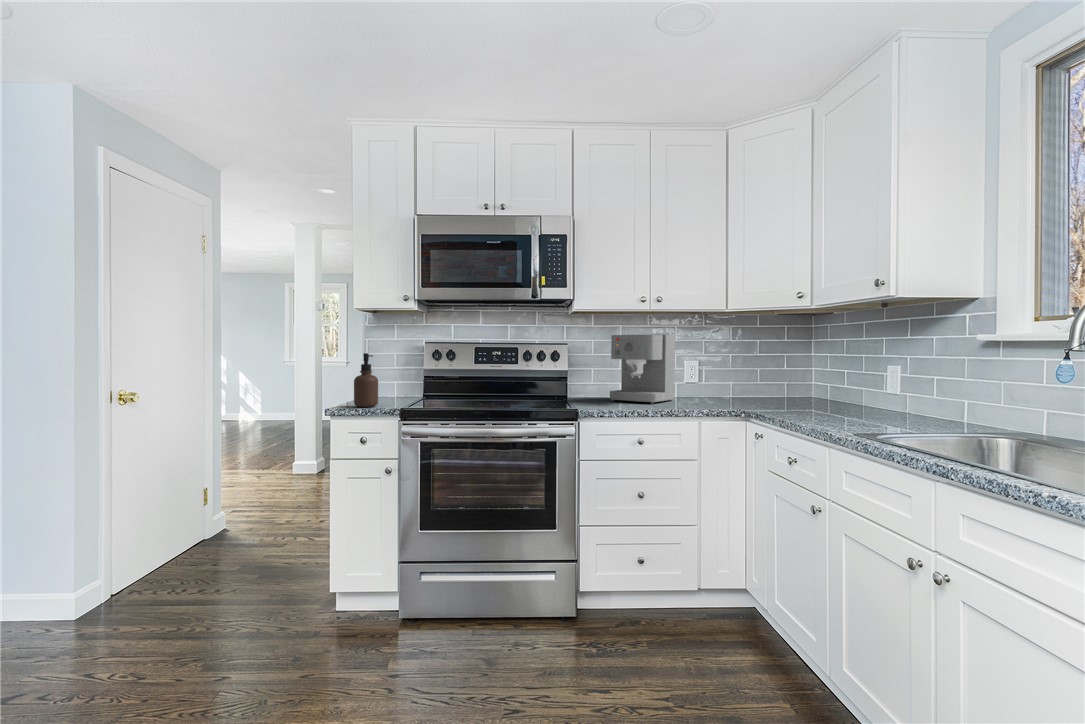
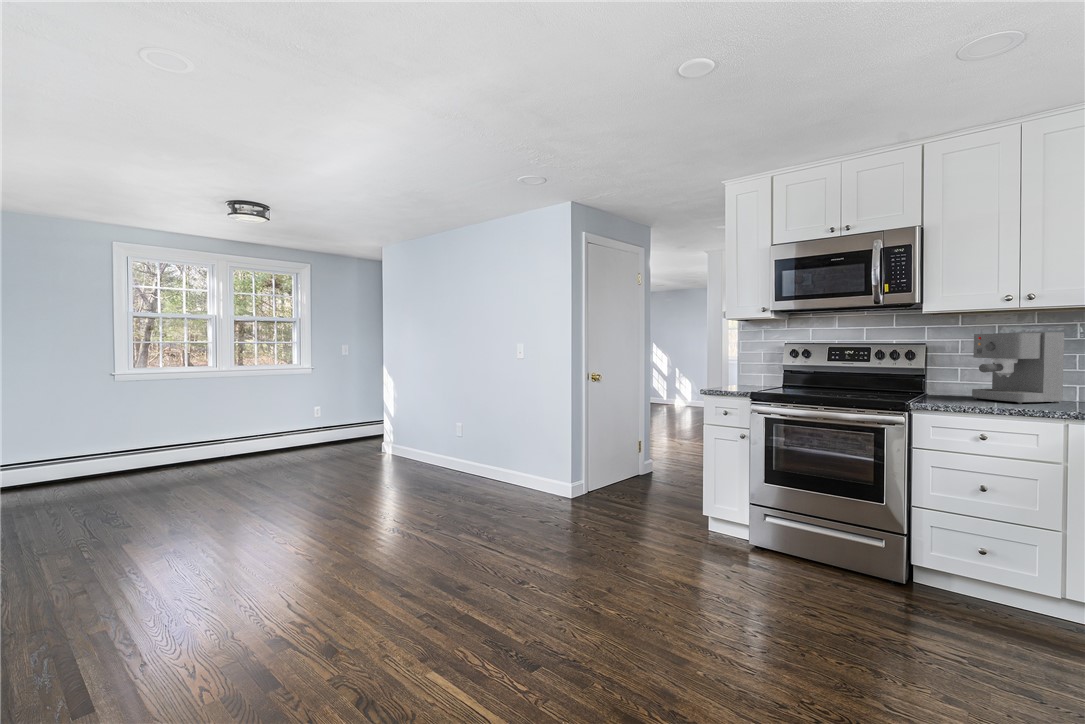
soap dispenser: present [354,353,378,407] -> none [724,352,742,392]

